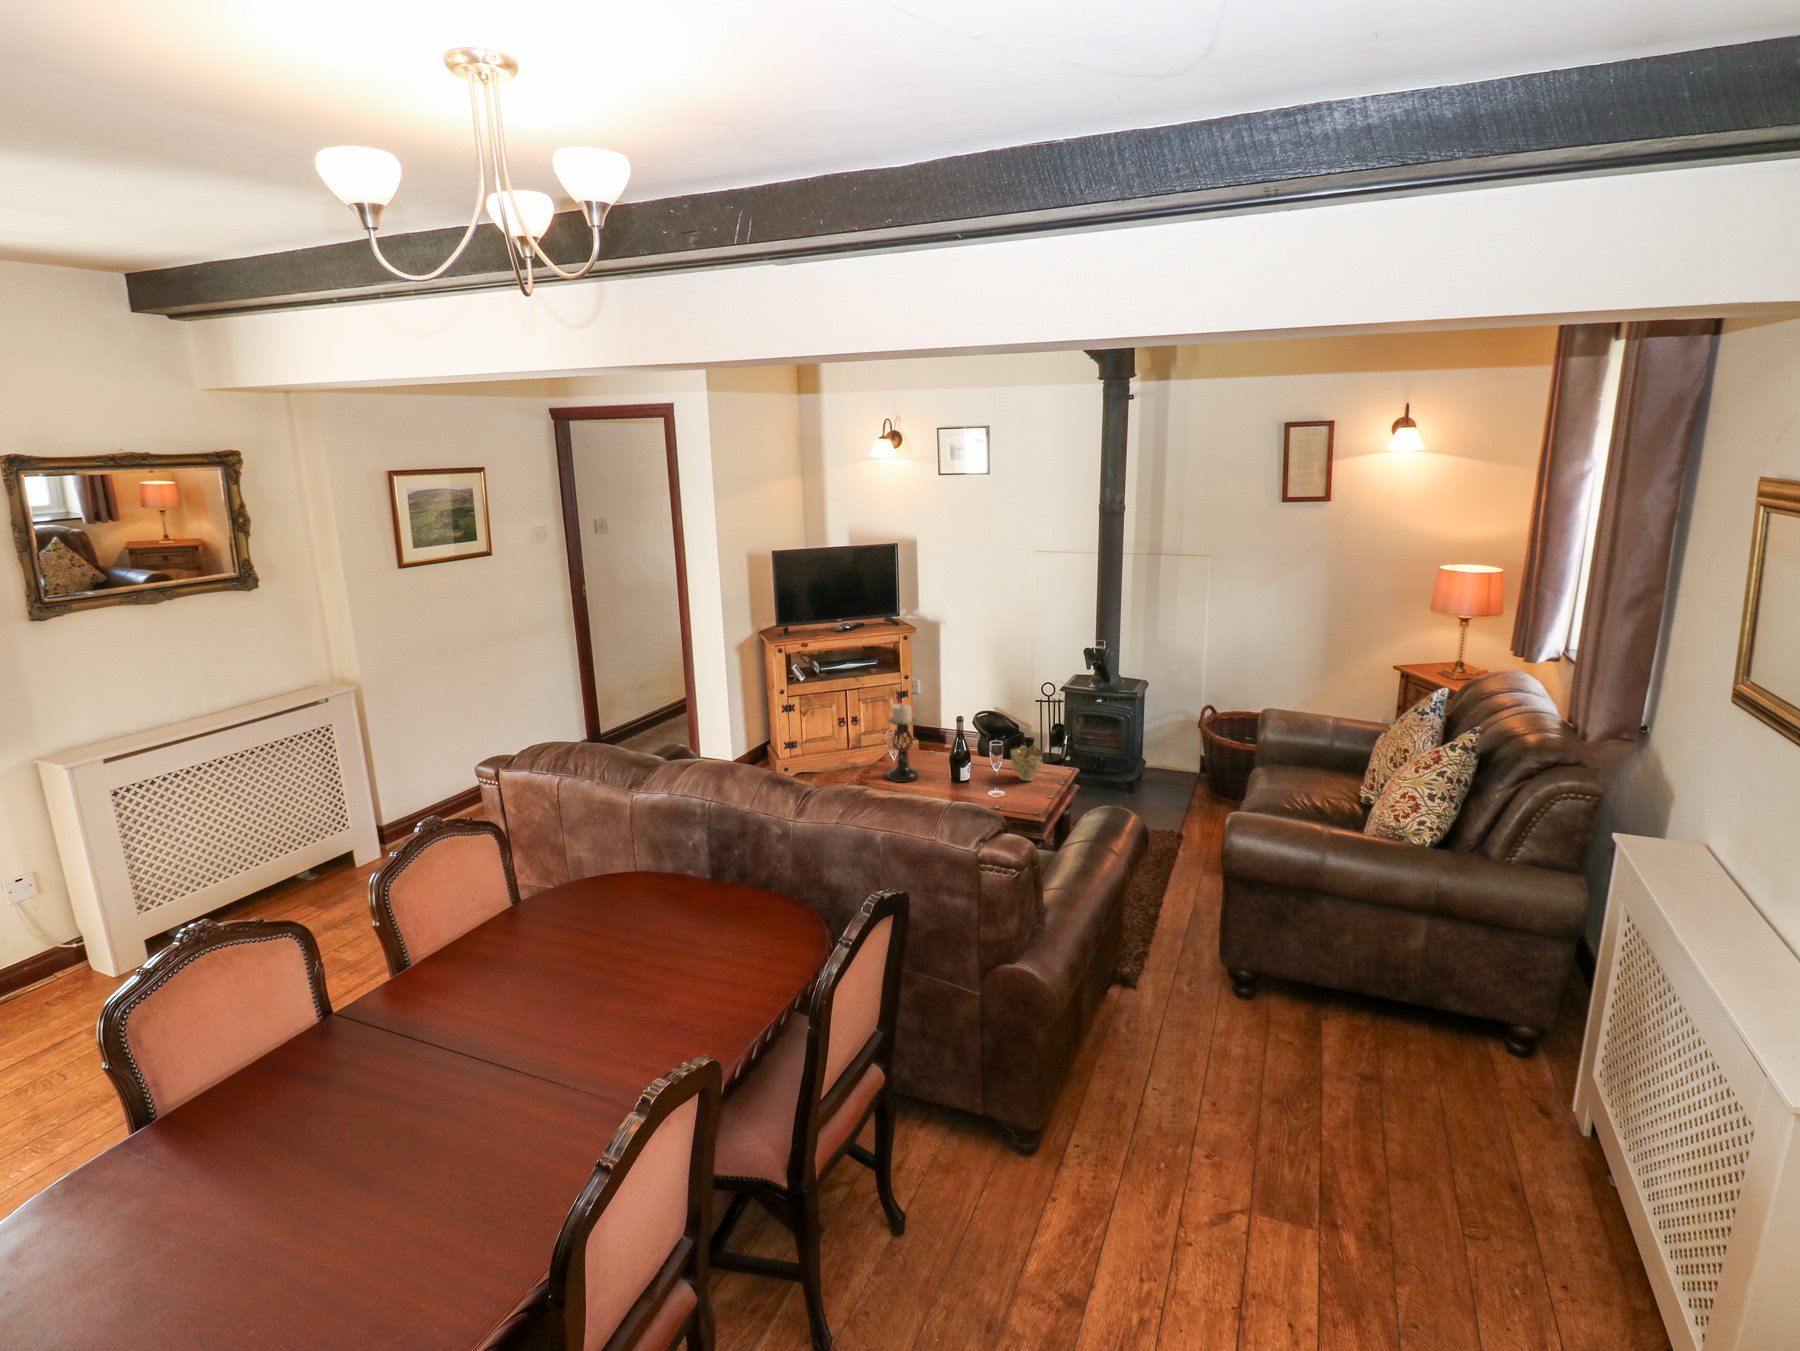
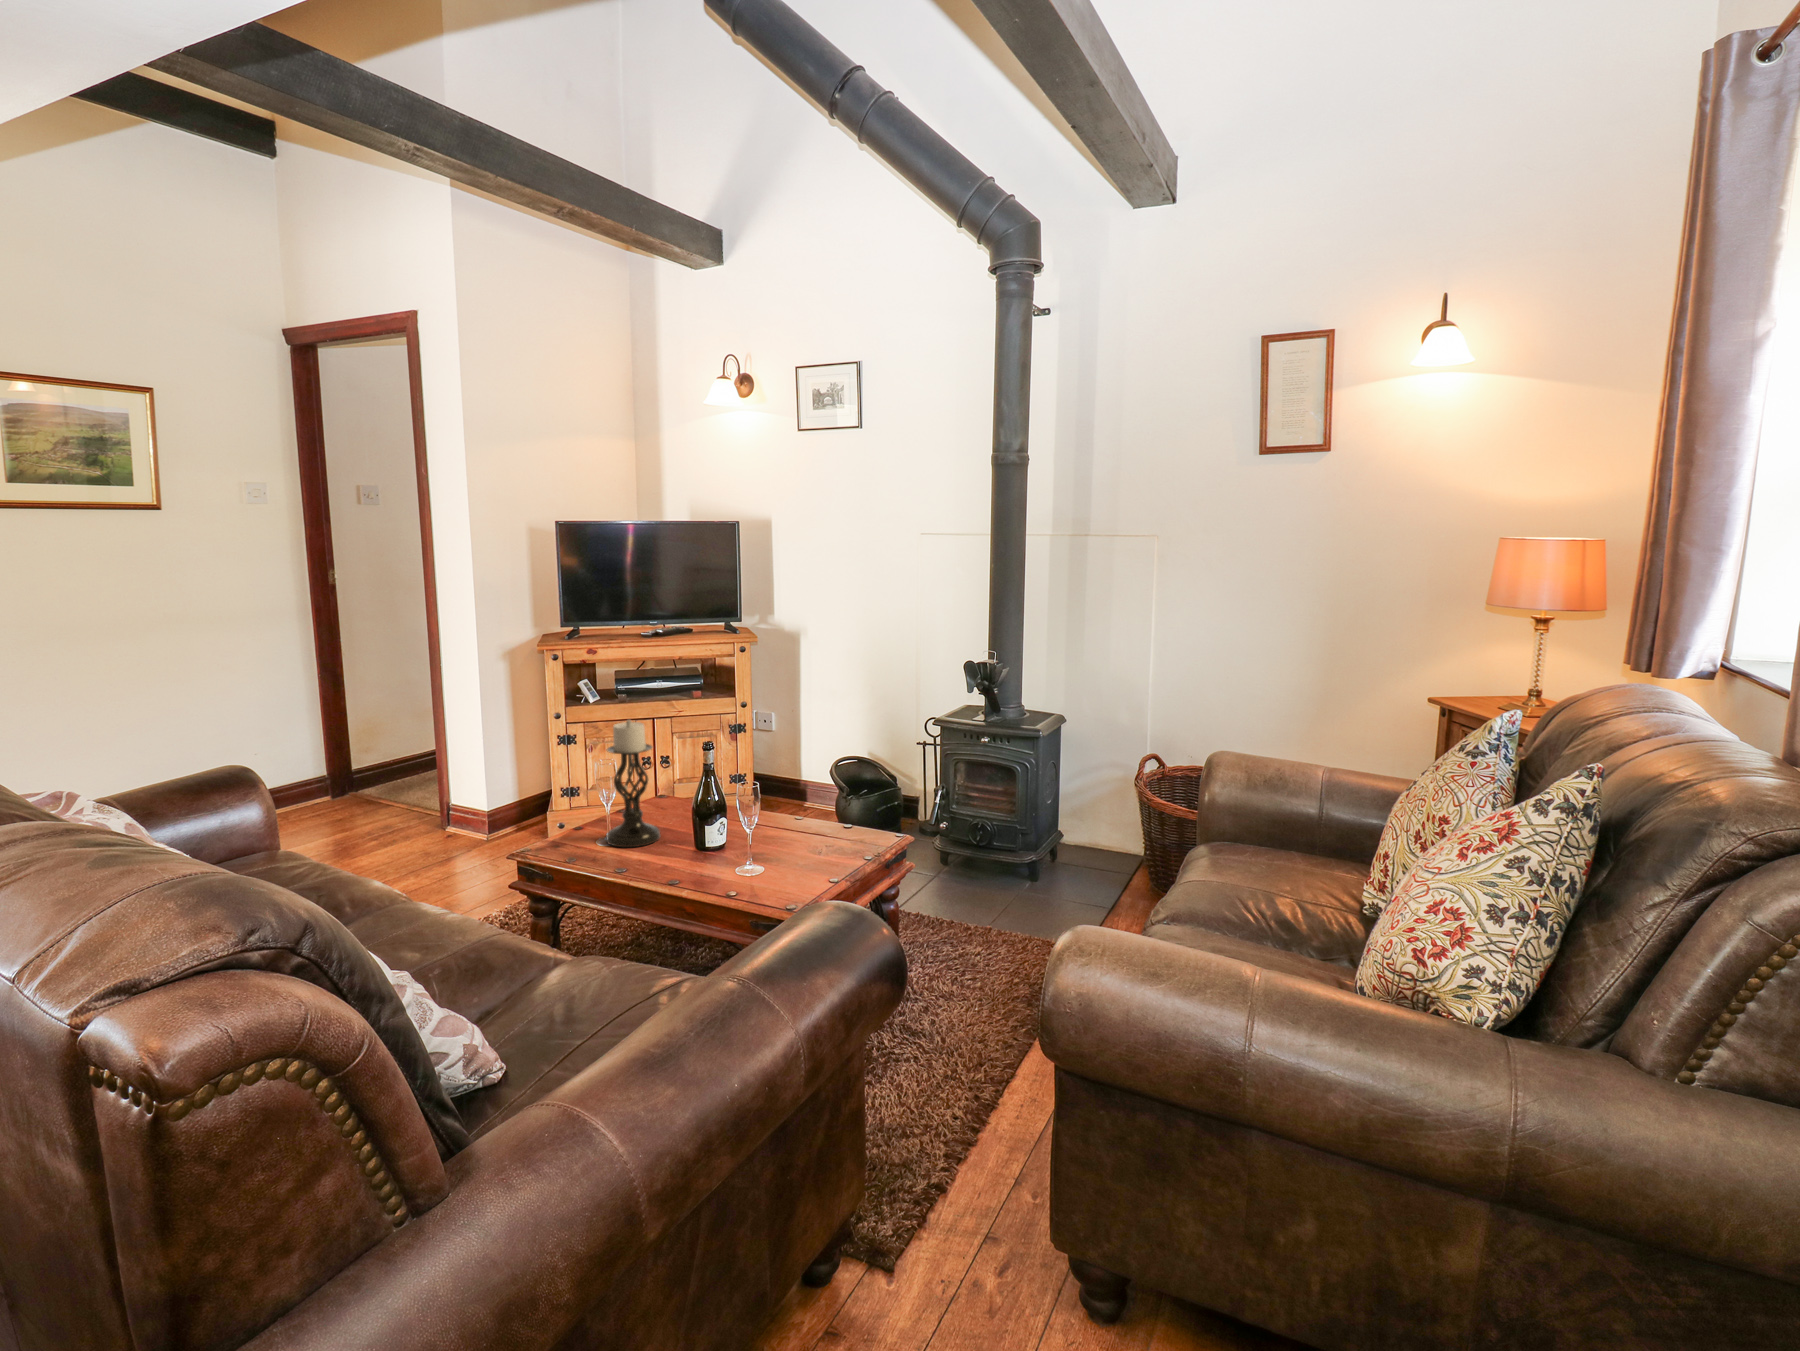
decorative bowl: present [1010,745,1043,781] -> none [794,795,848,853]

